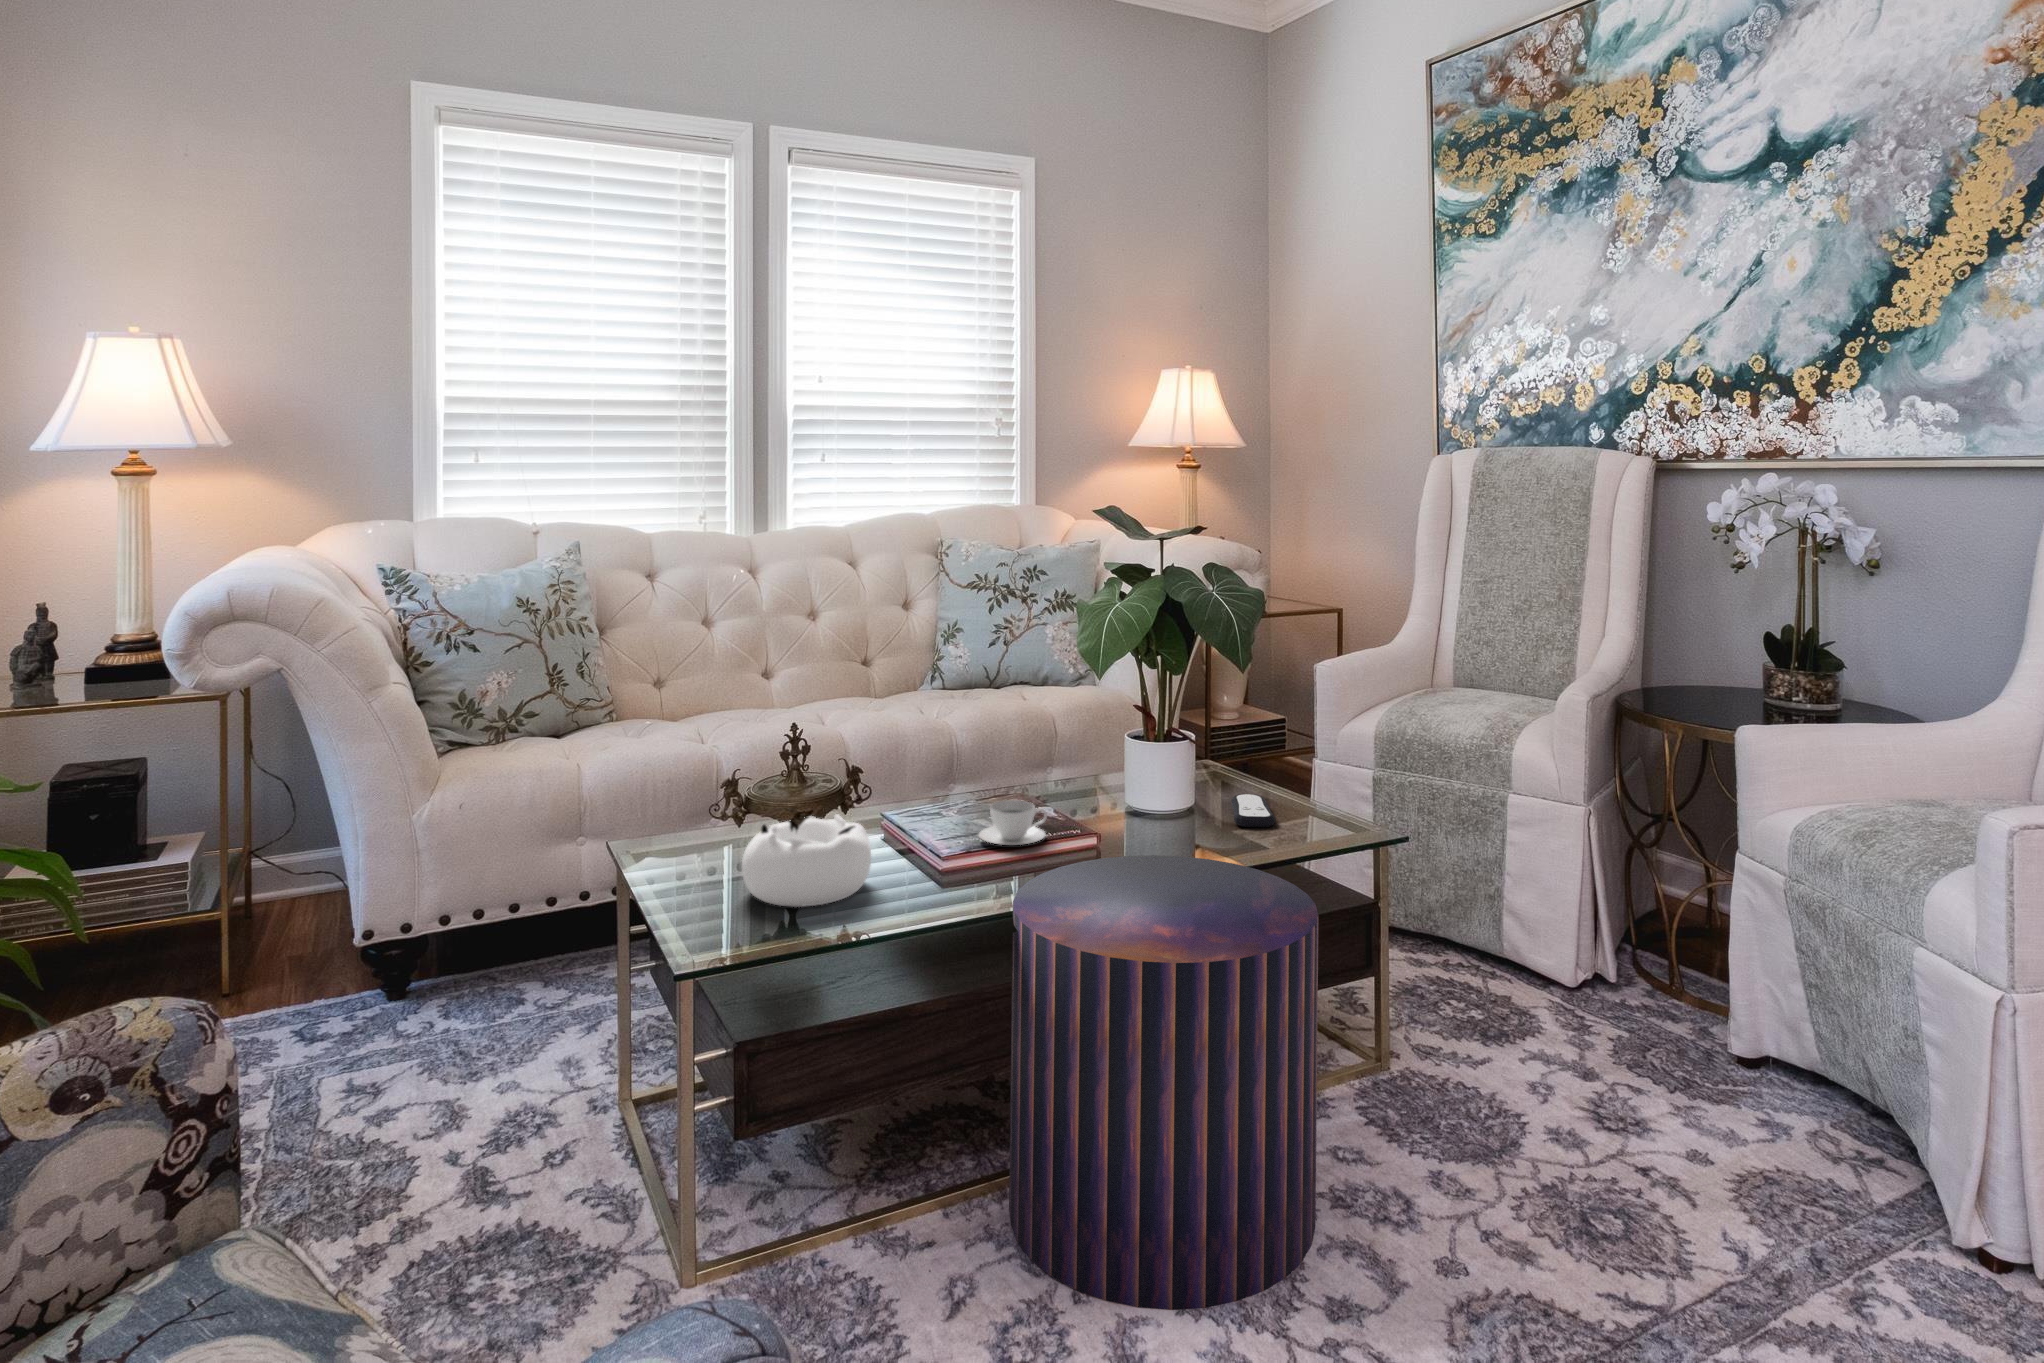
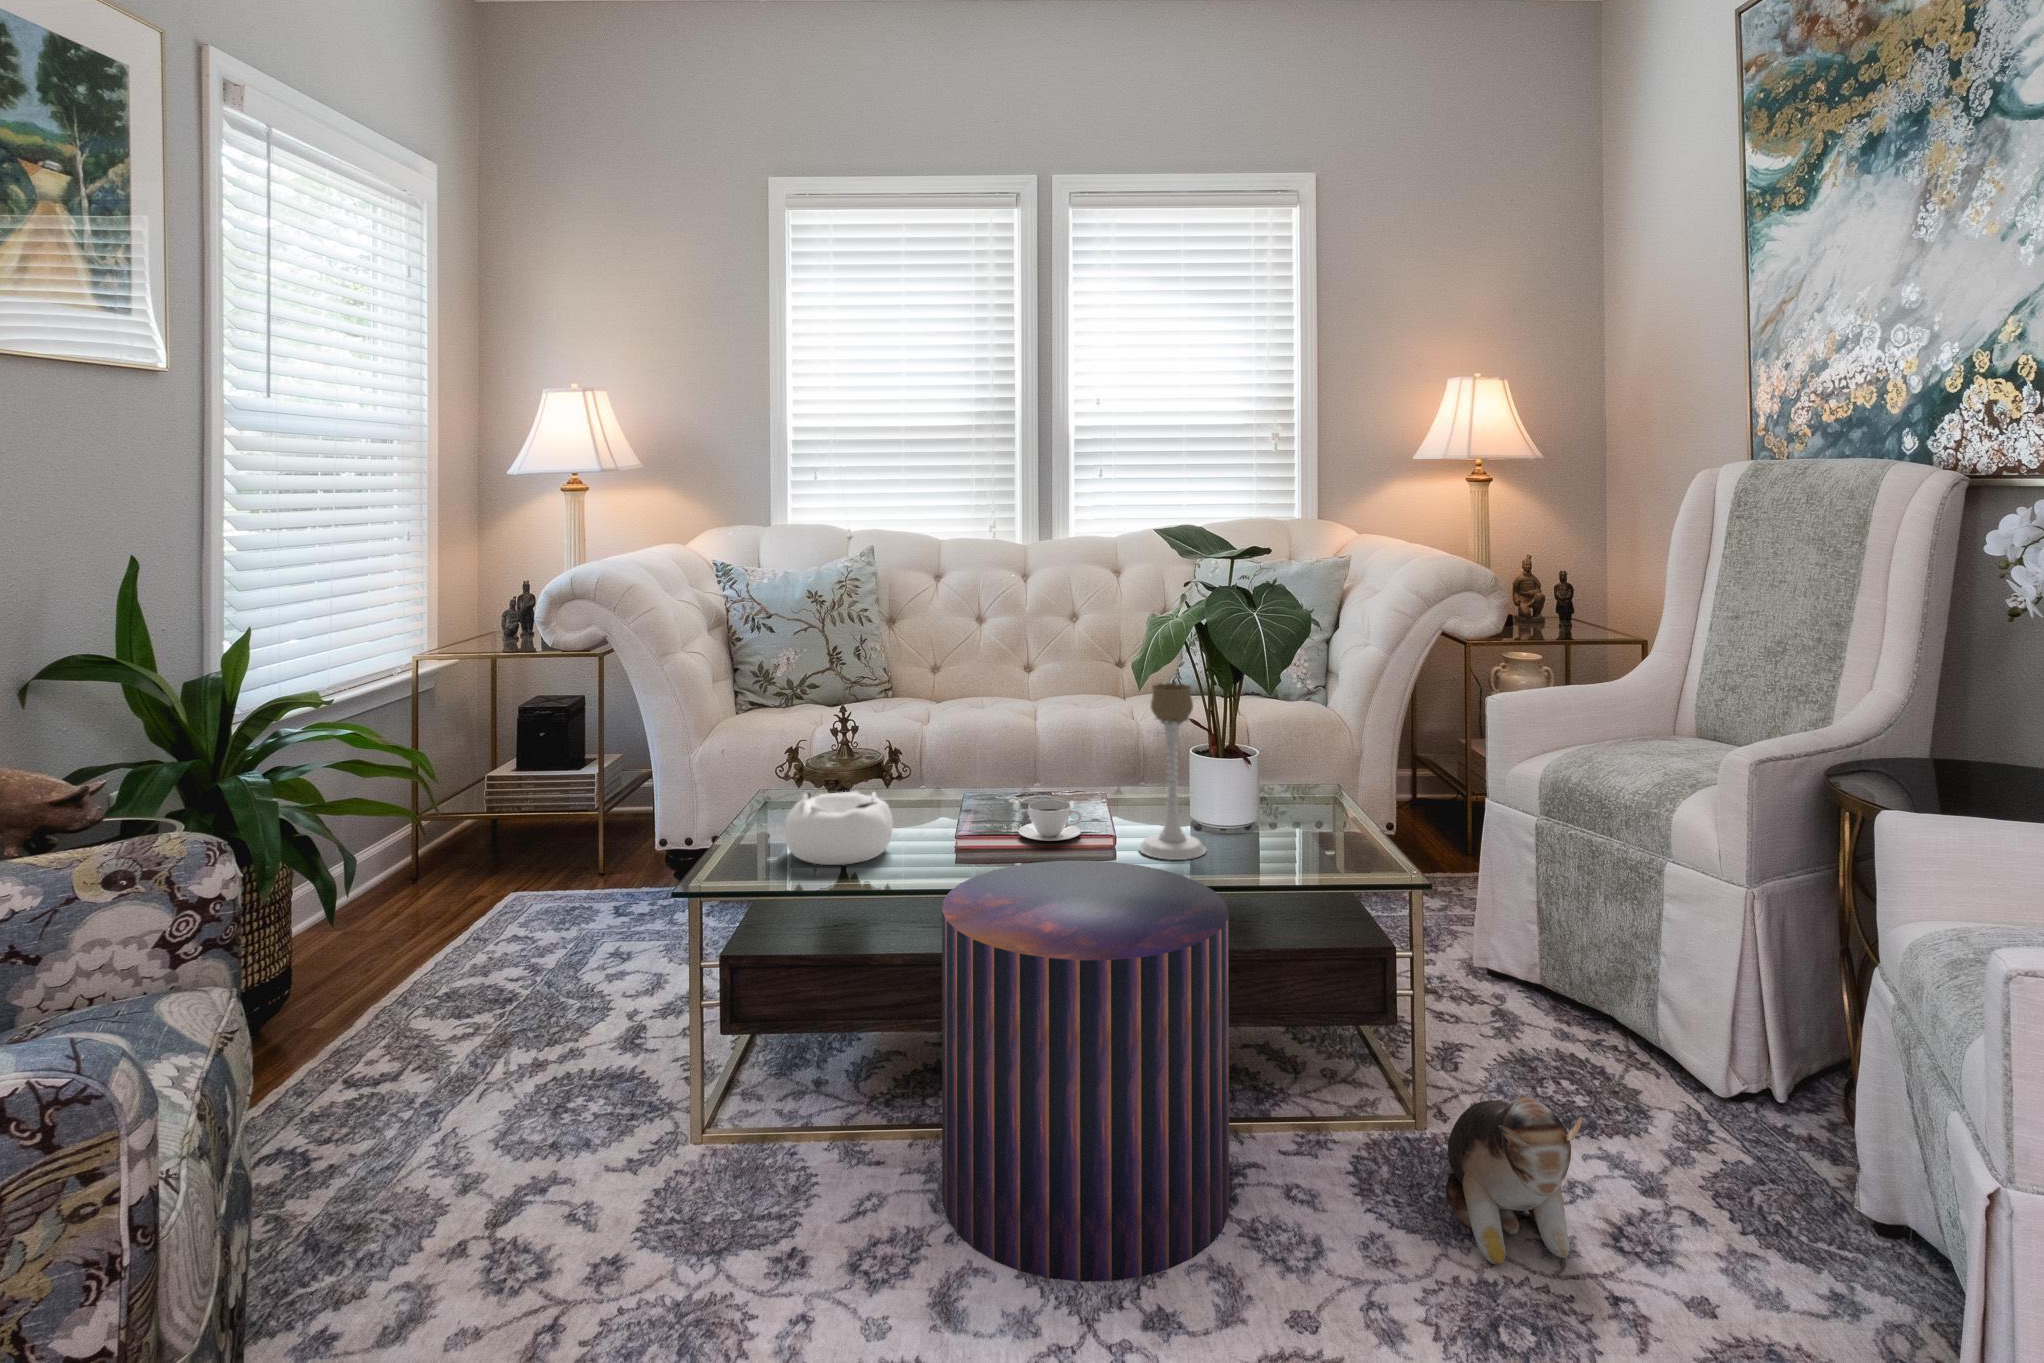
candle holder: none [1117,665,1187,847] -> present [1139,683,1206,860]
remote control: present [1231,794,1275,827] -> none [1265,822,1322,856]
plush toy: none [1424,1013,1638,1173] -> present [1446,1095,1582,1265]

